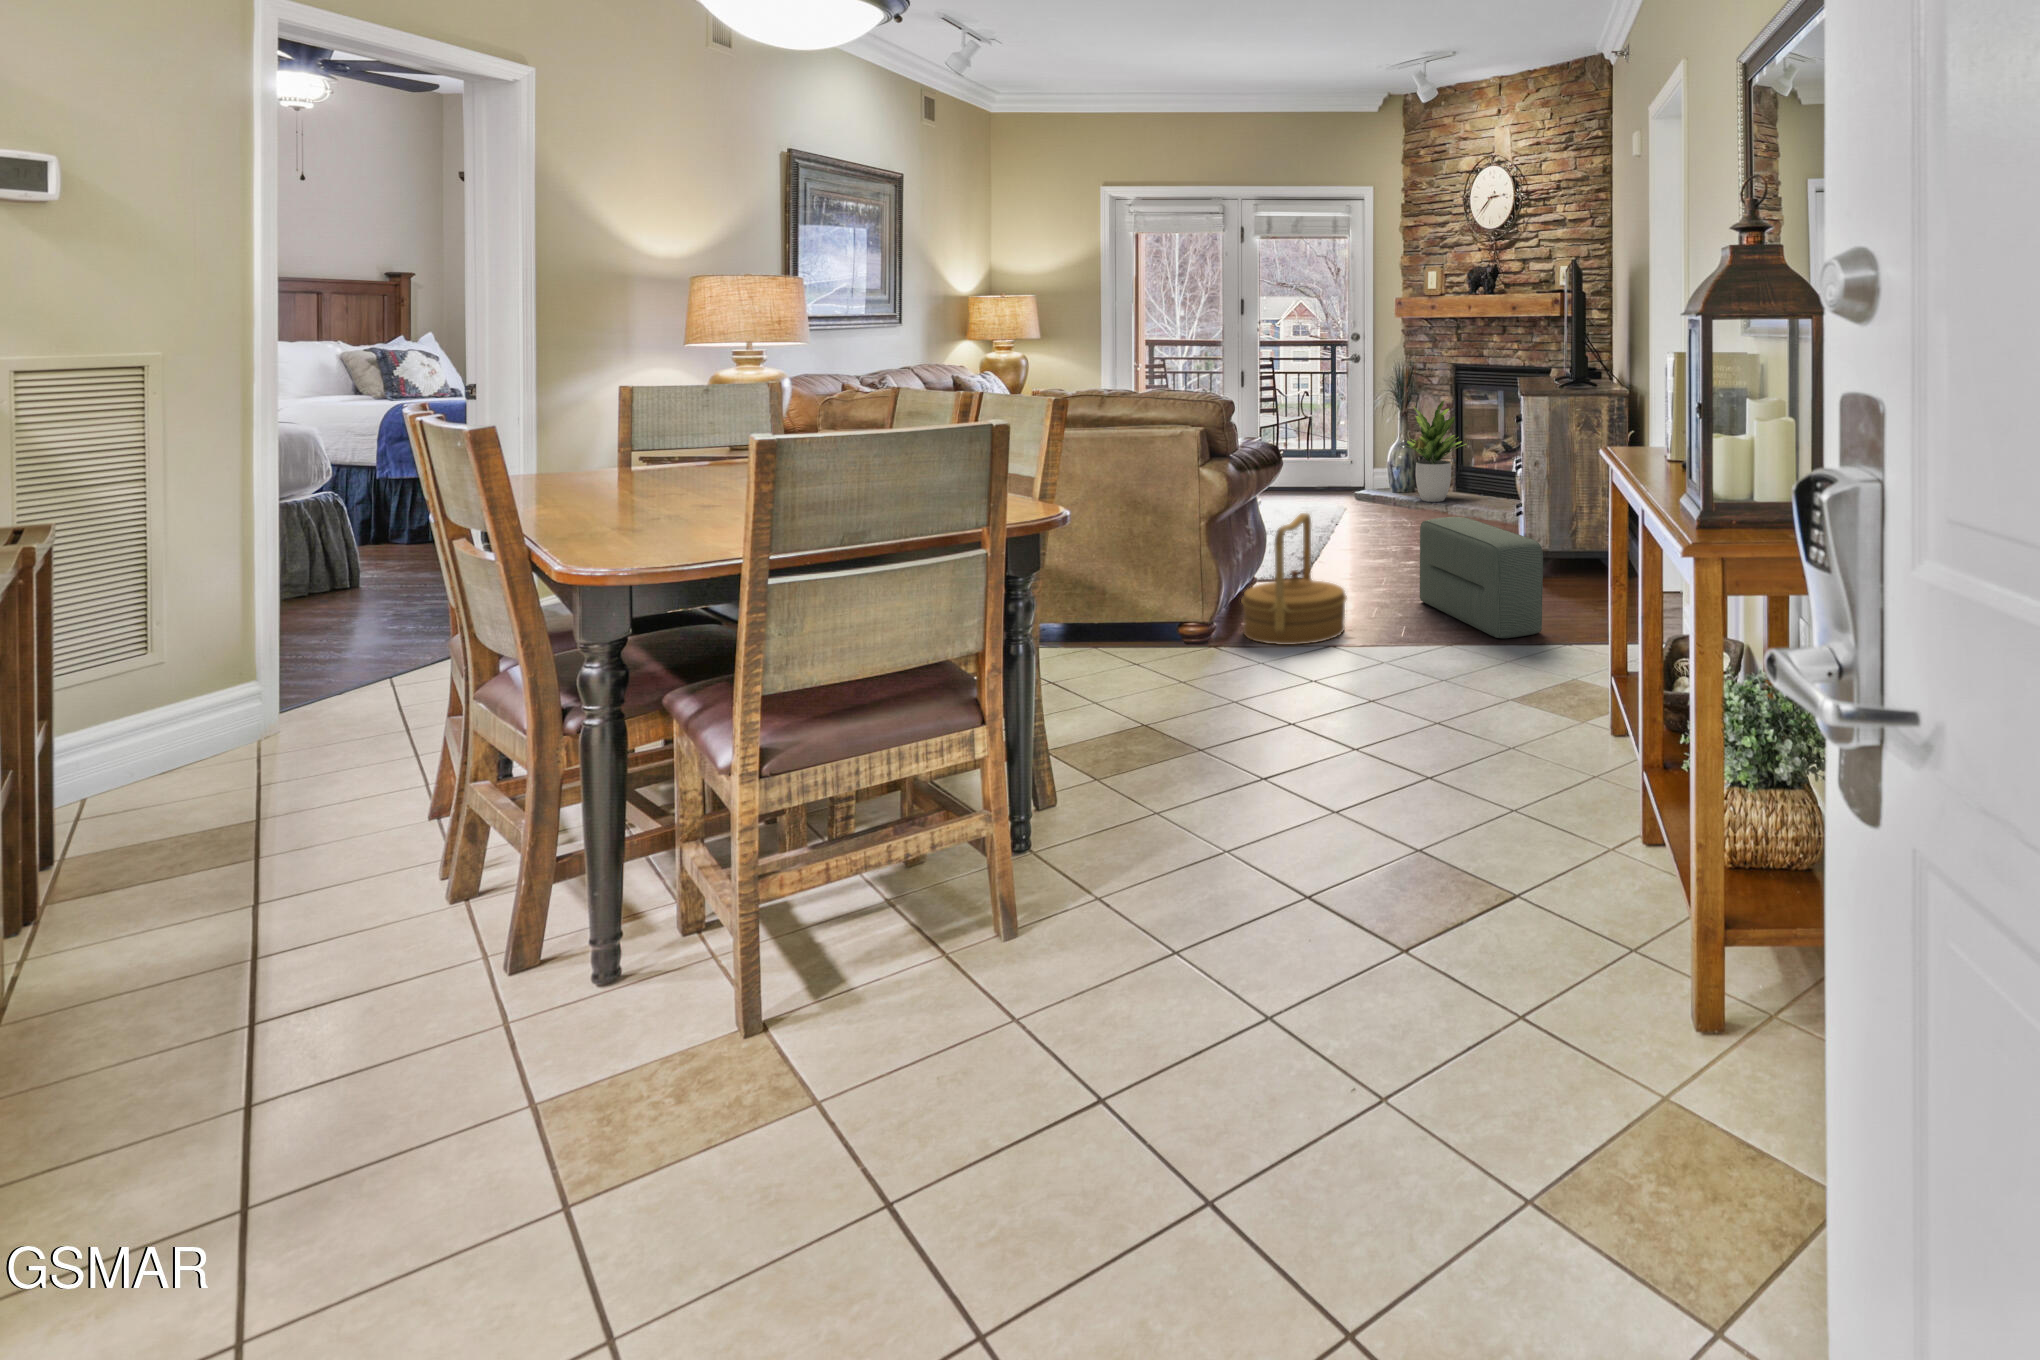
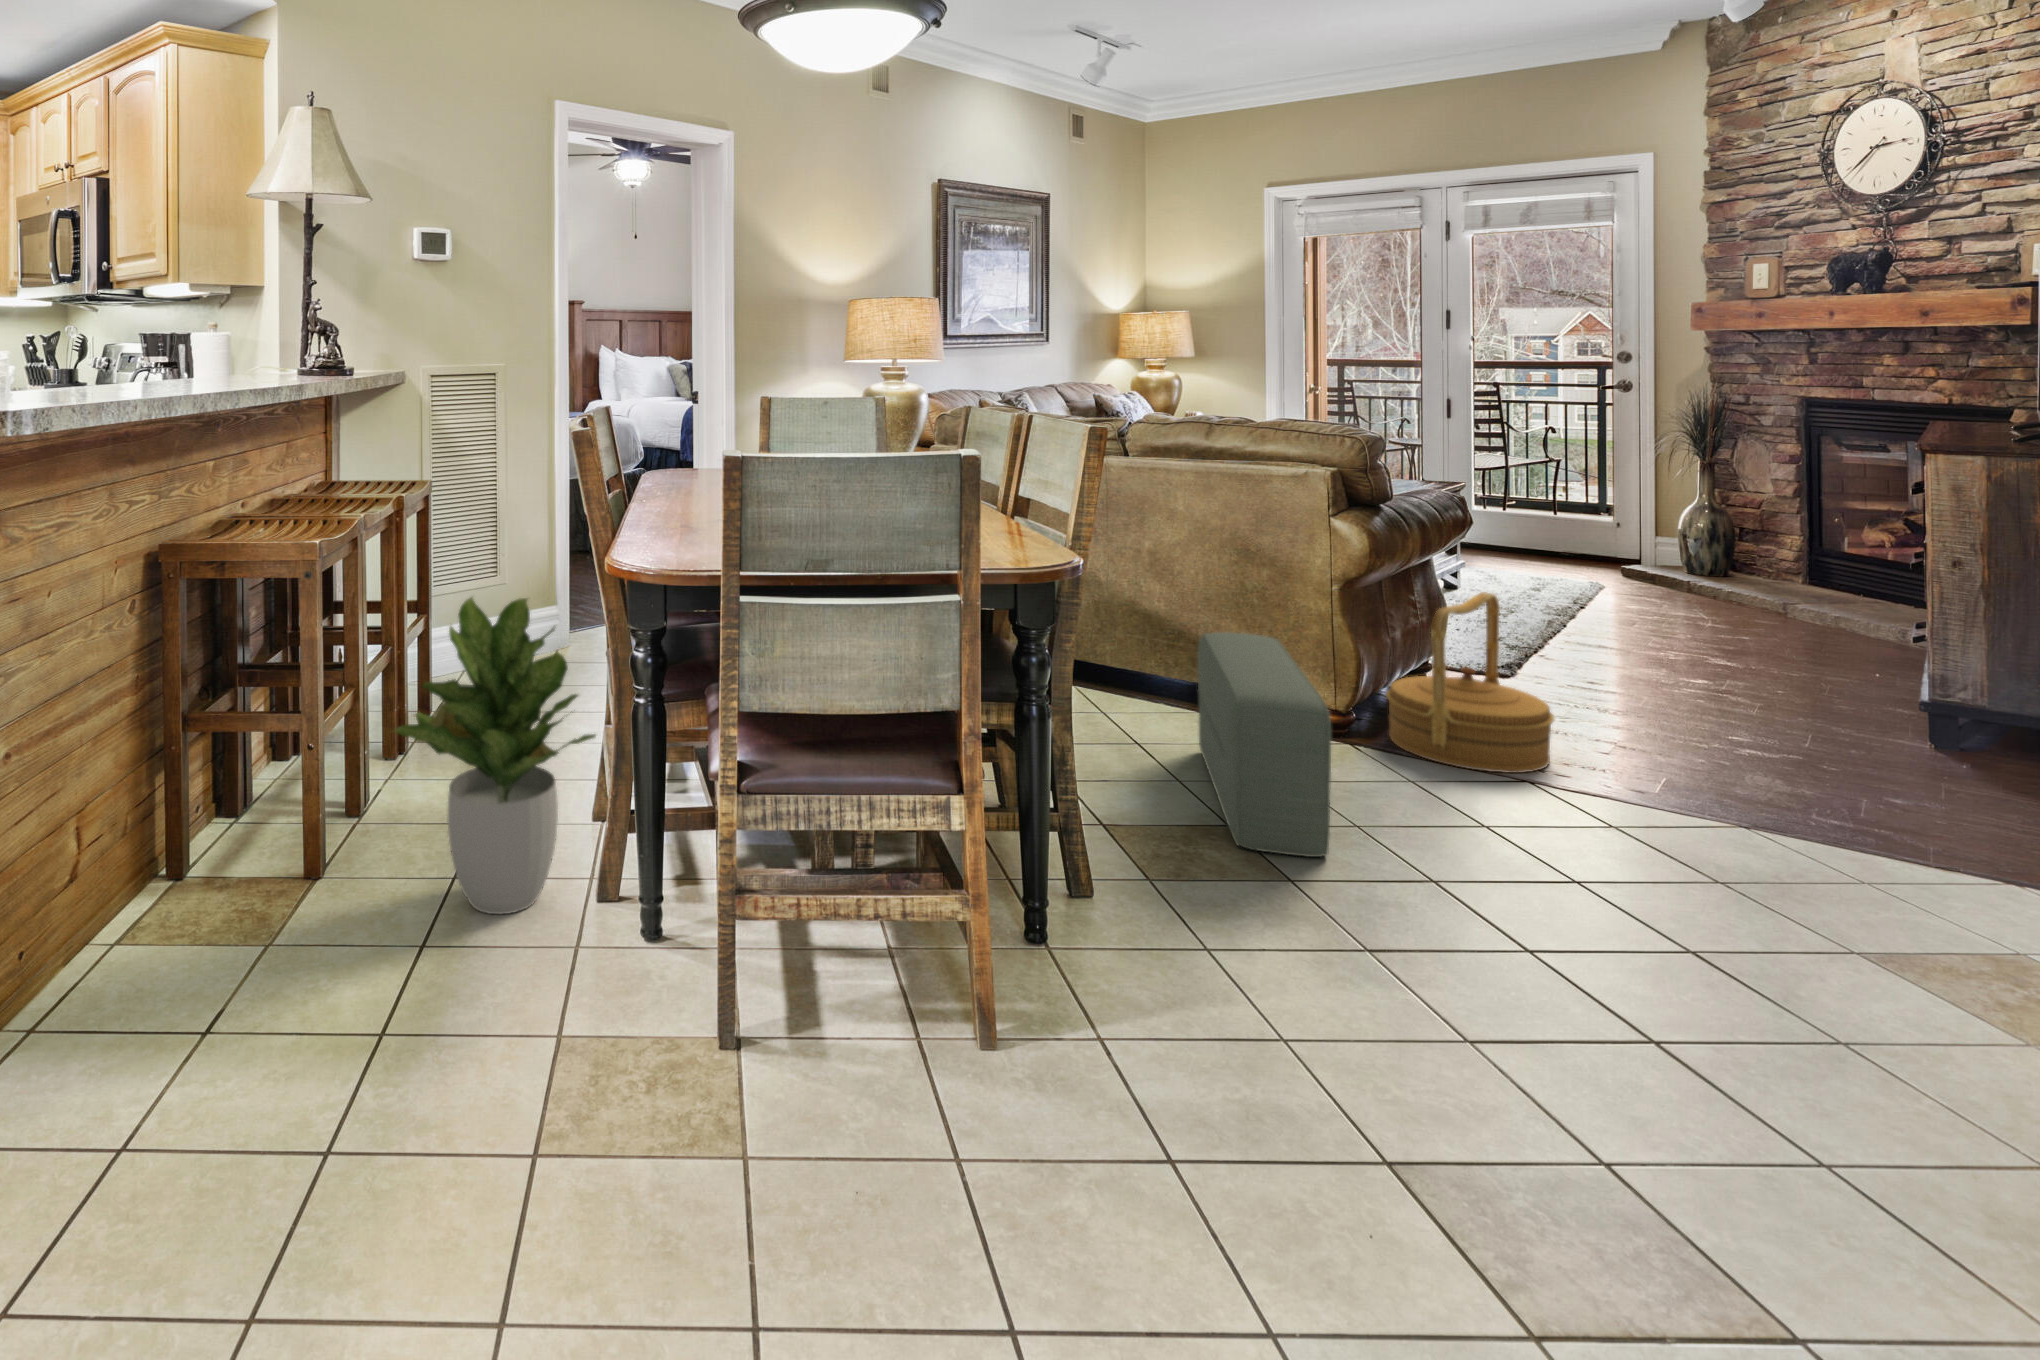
potted plant: present [1405,401,1466,502] -> present [394,597,596,914]
pouf: present [1420,517,1543,638] -> present [1198,632,1331,857]

